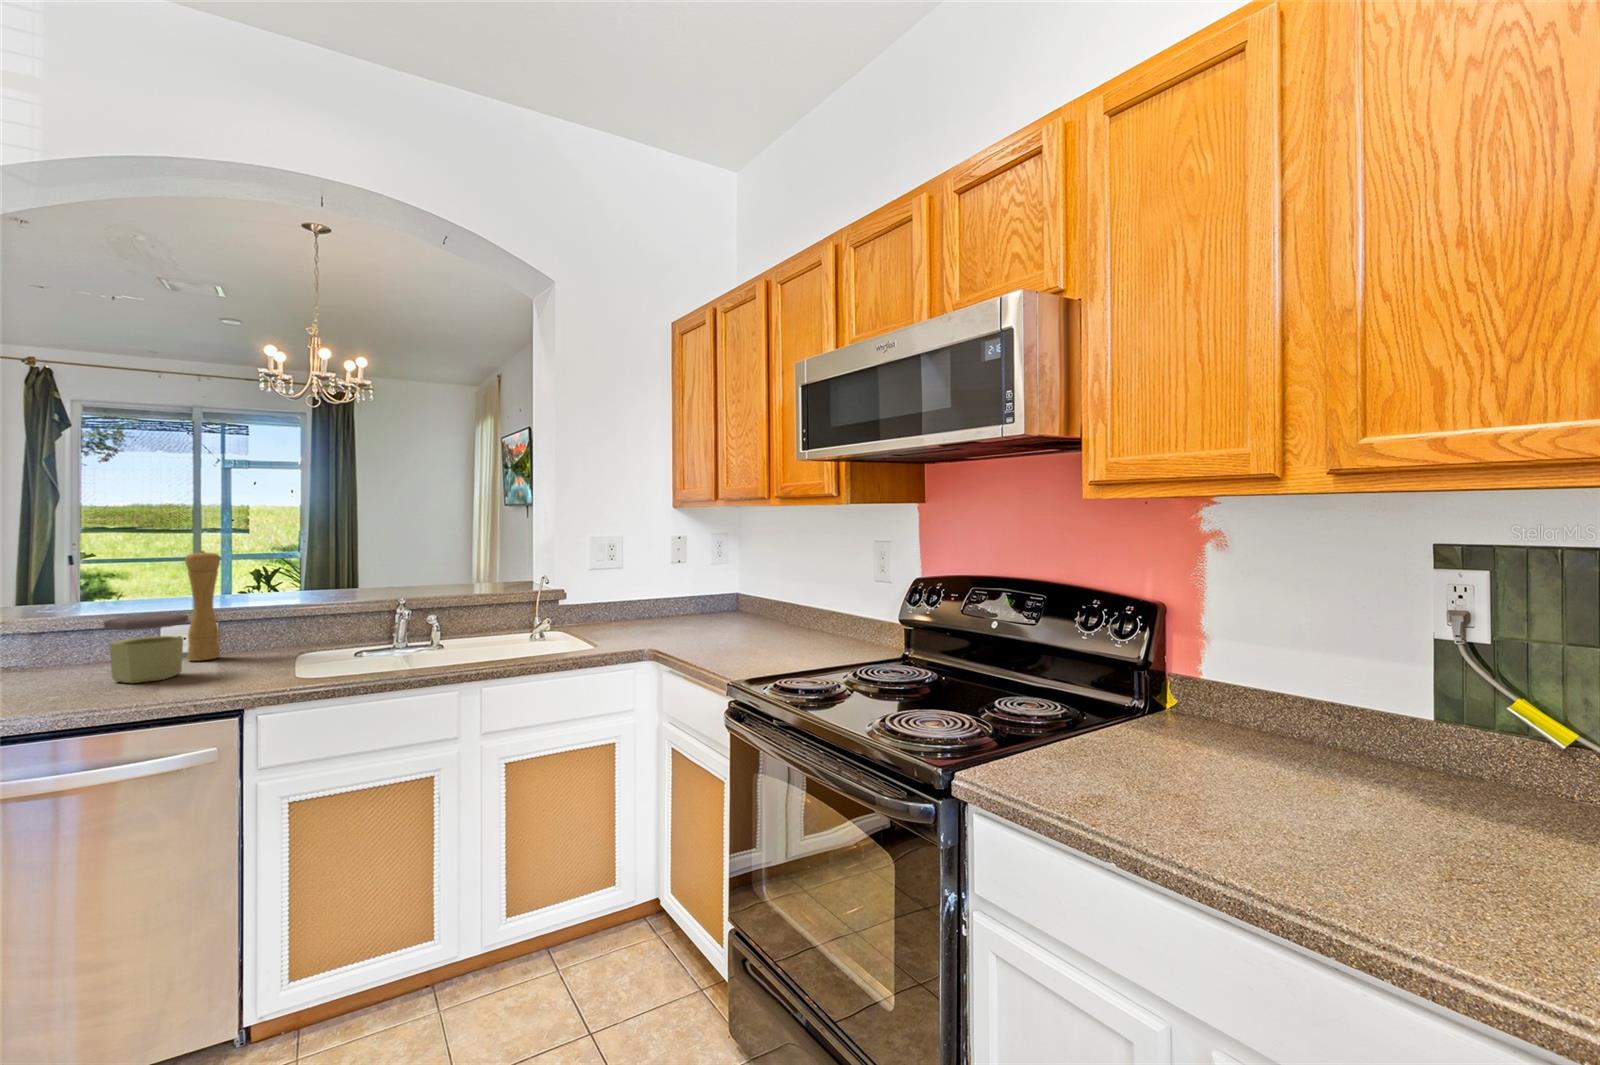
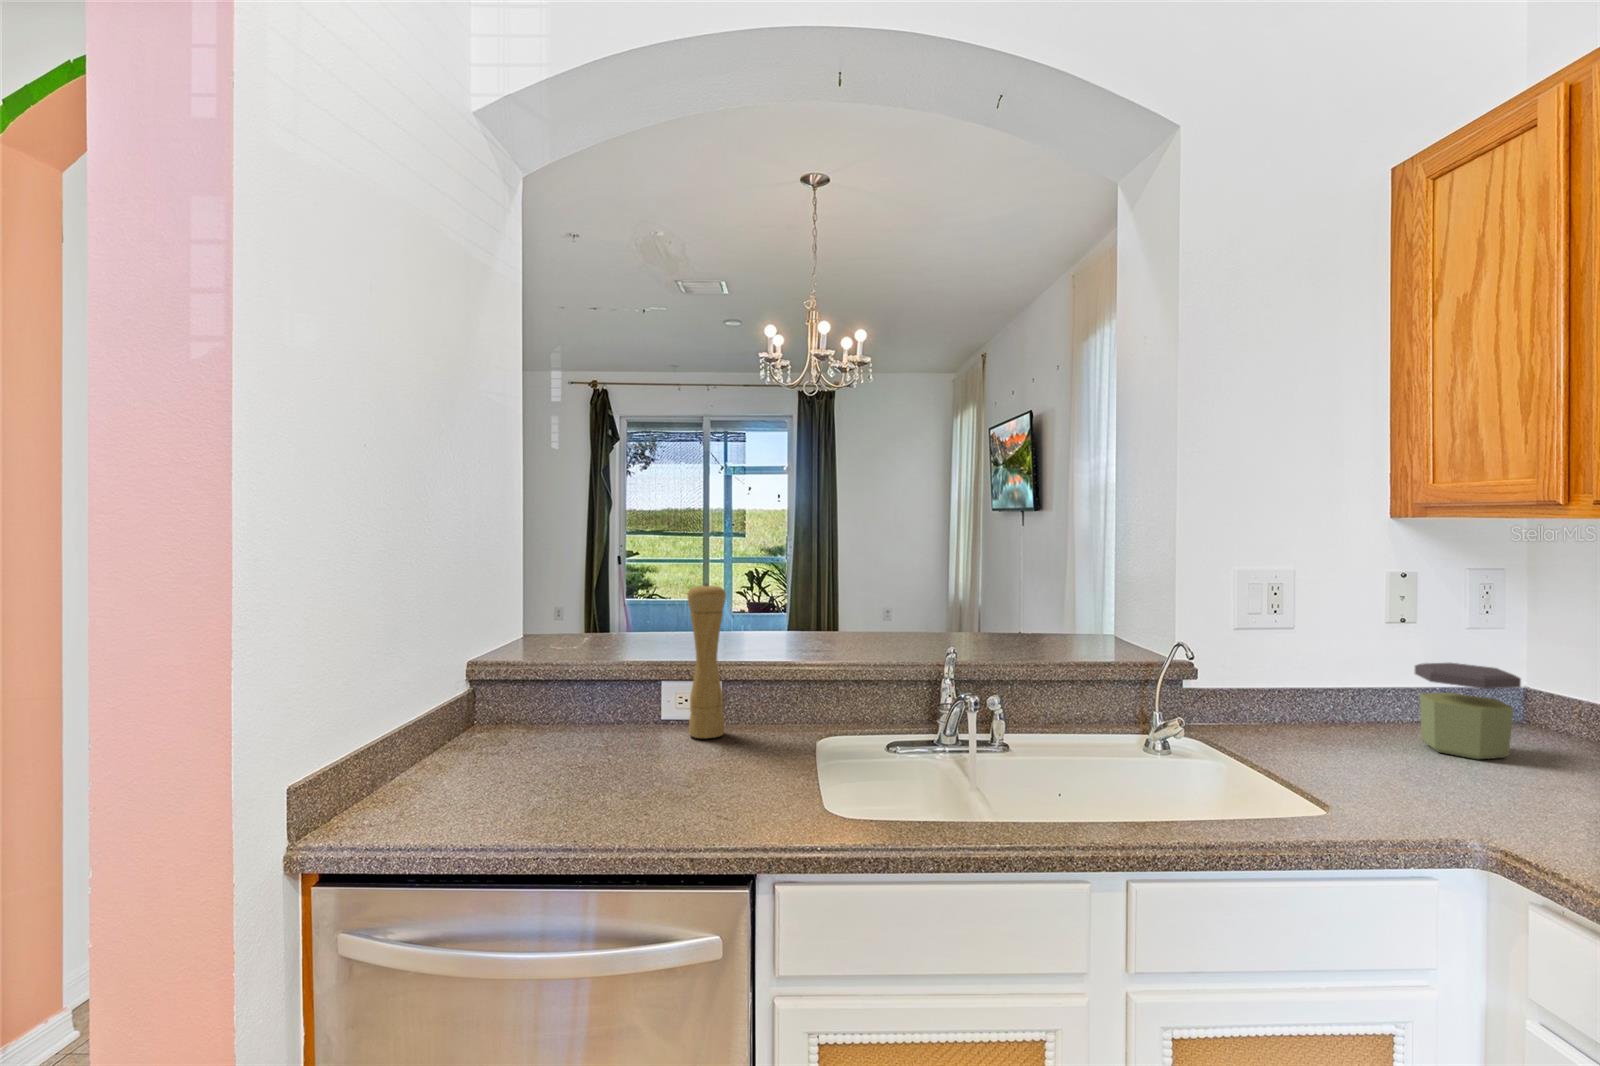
jar: present [104,613,188,683] -> present [1415,663,1521,759]

